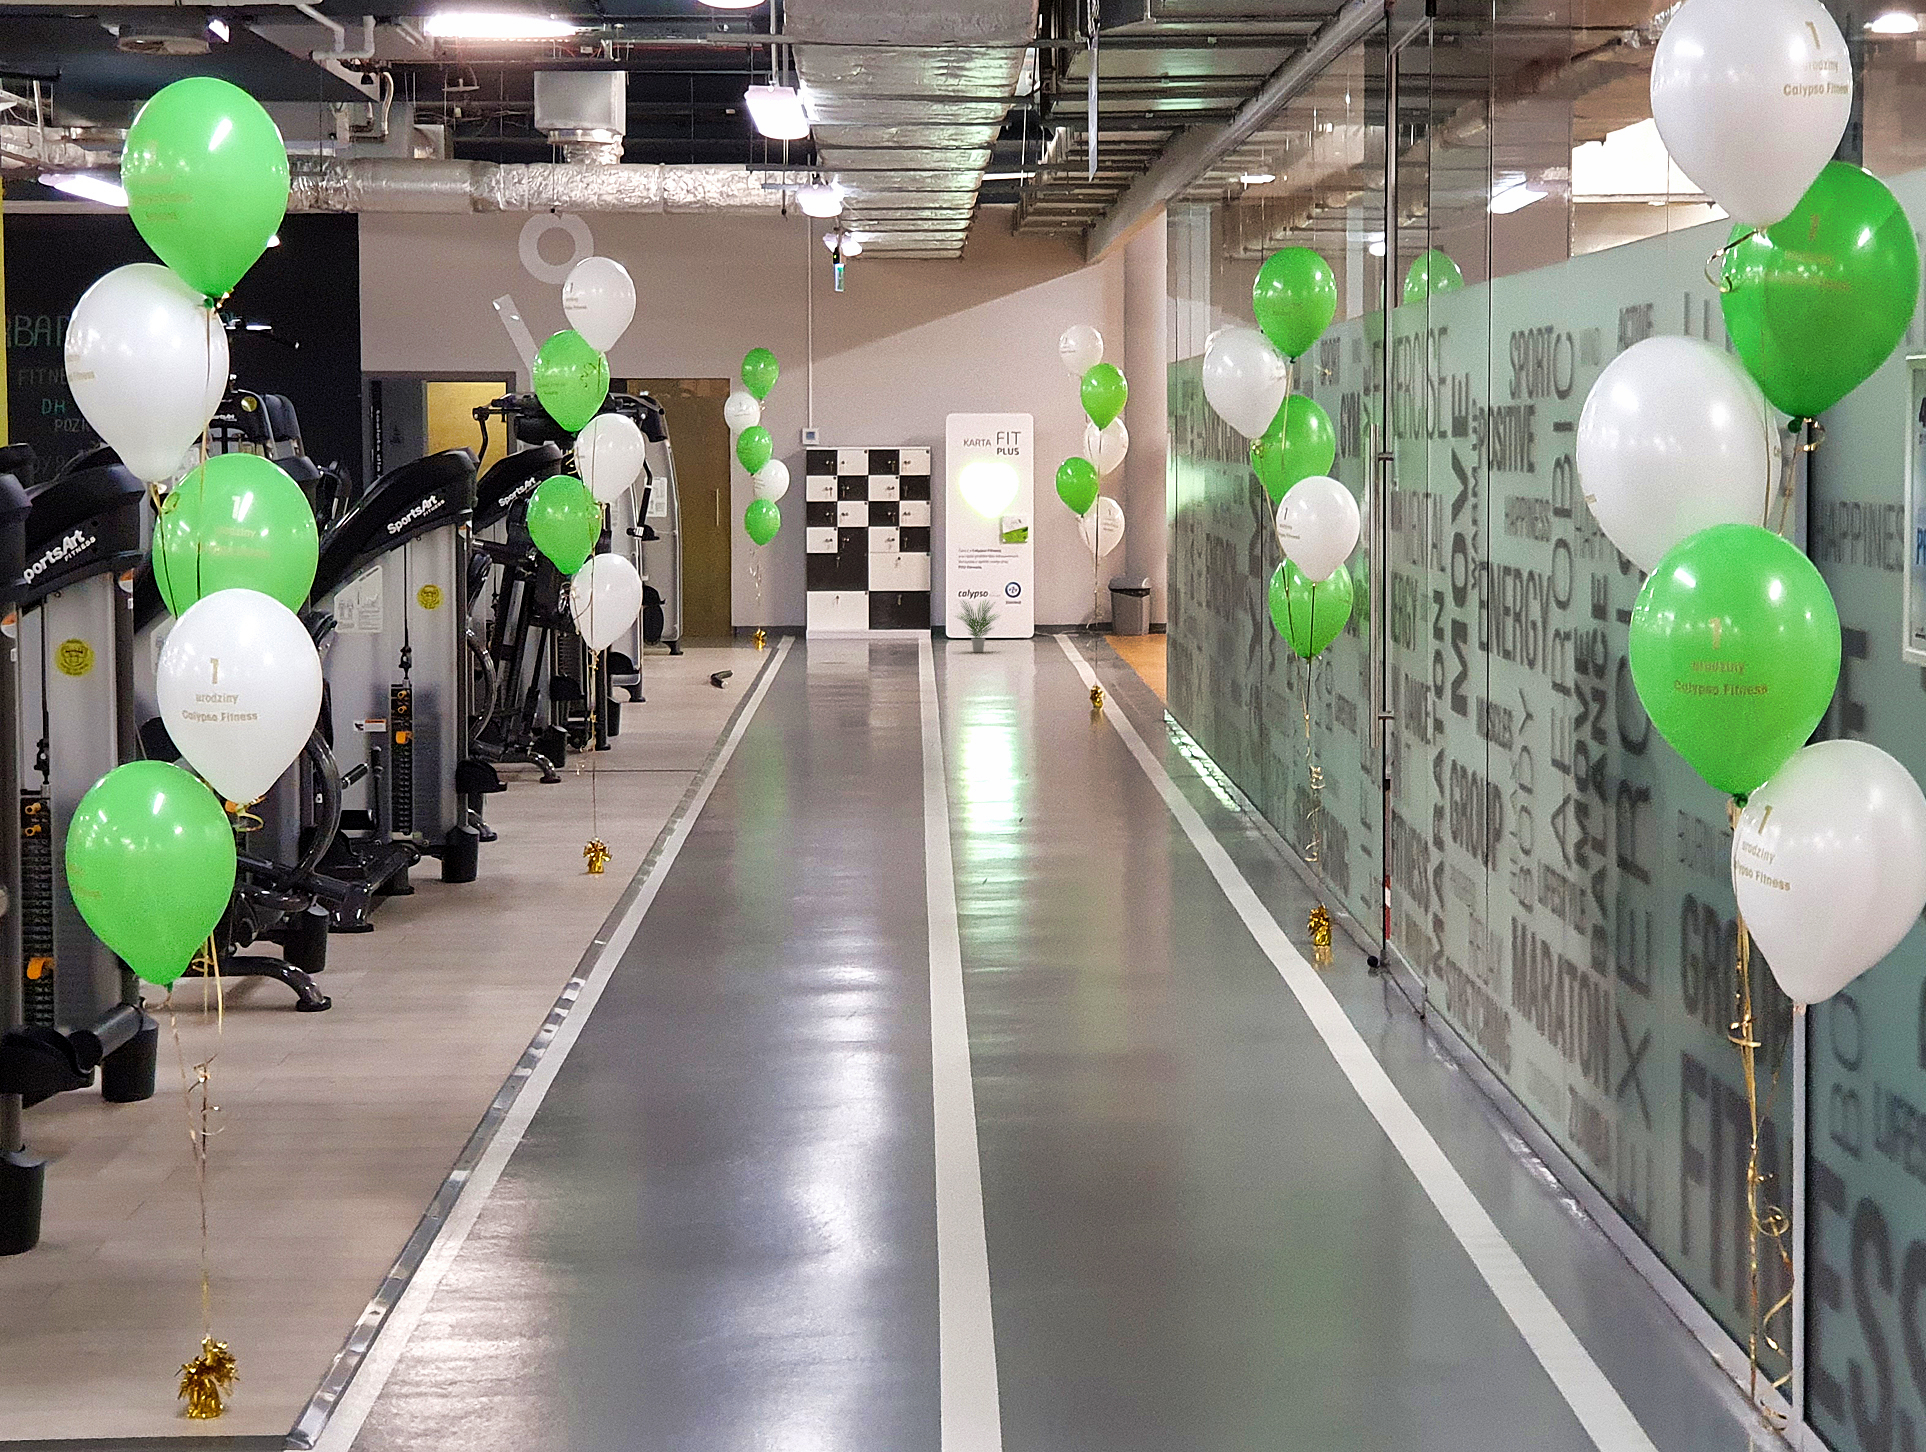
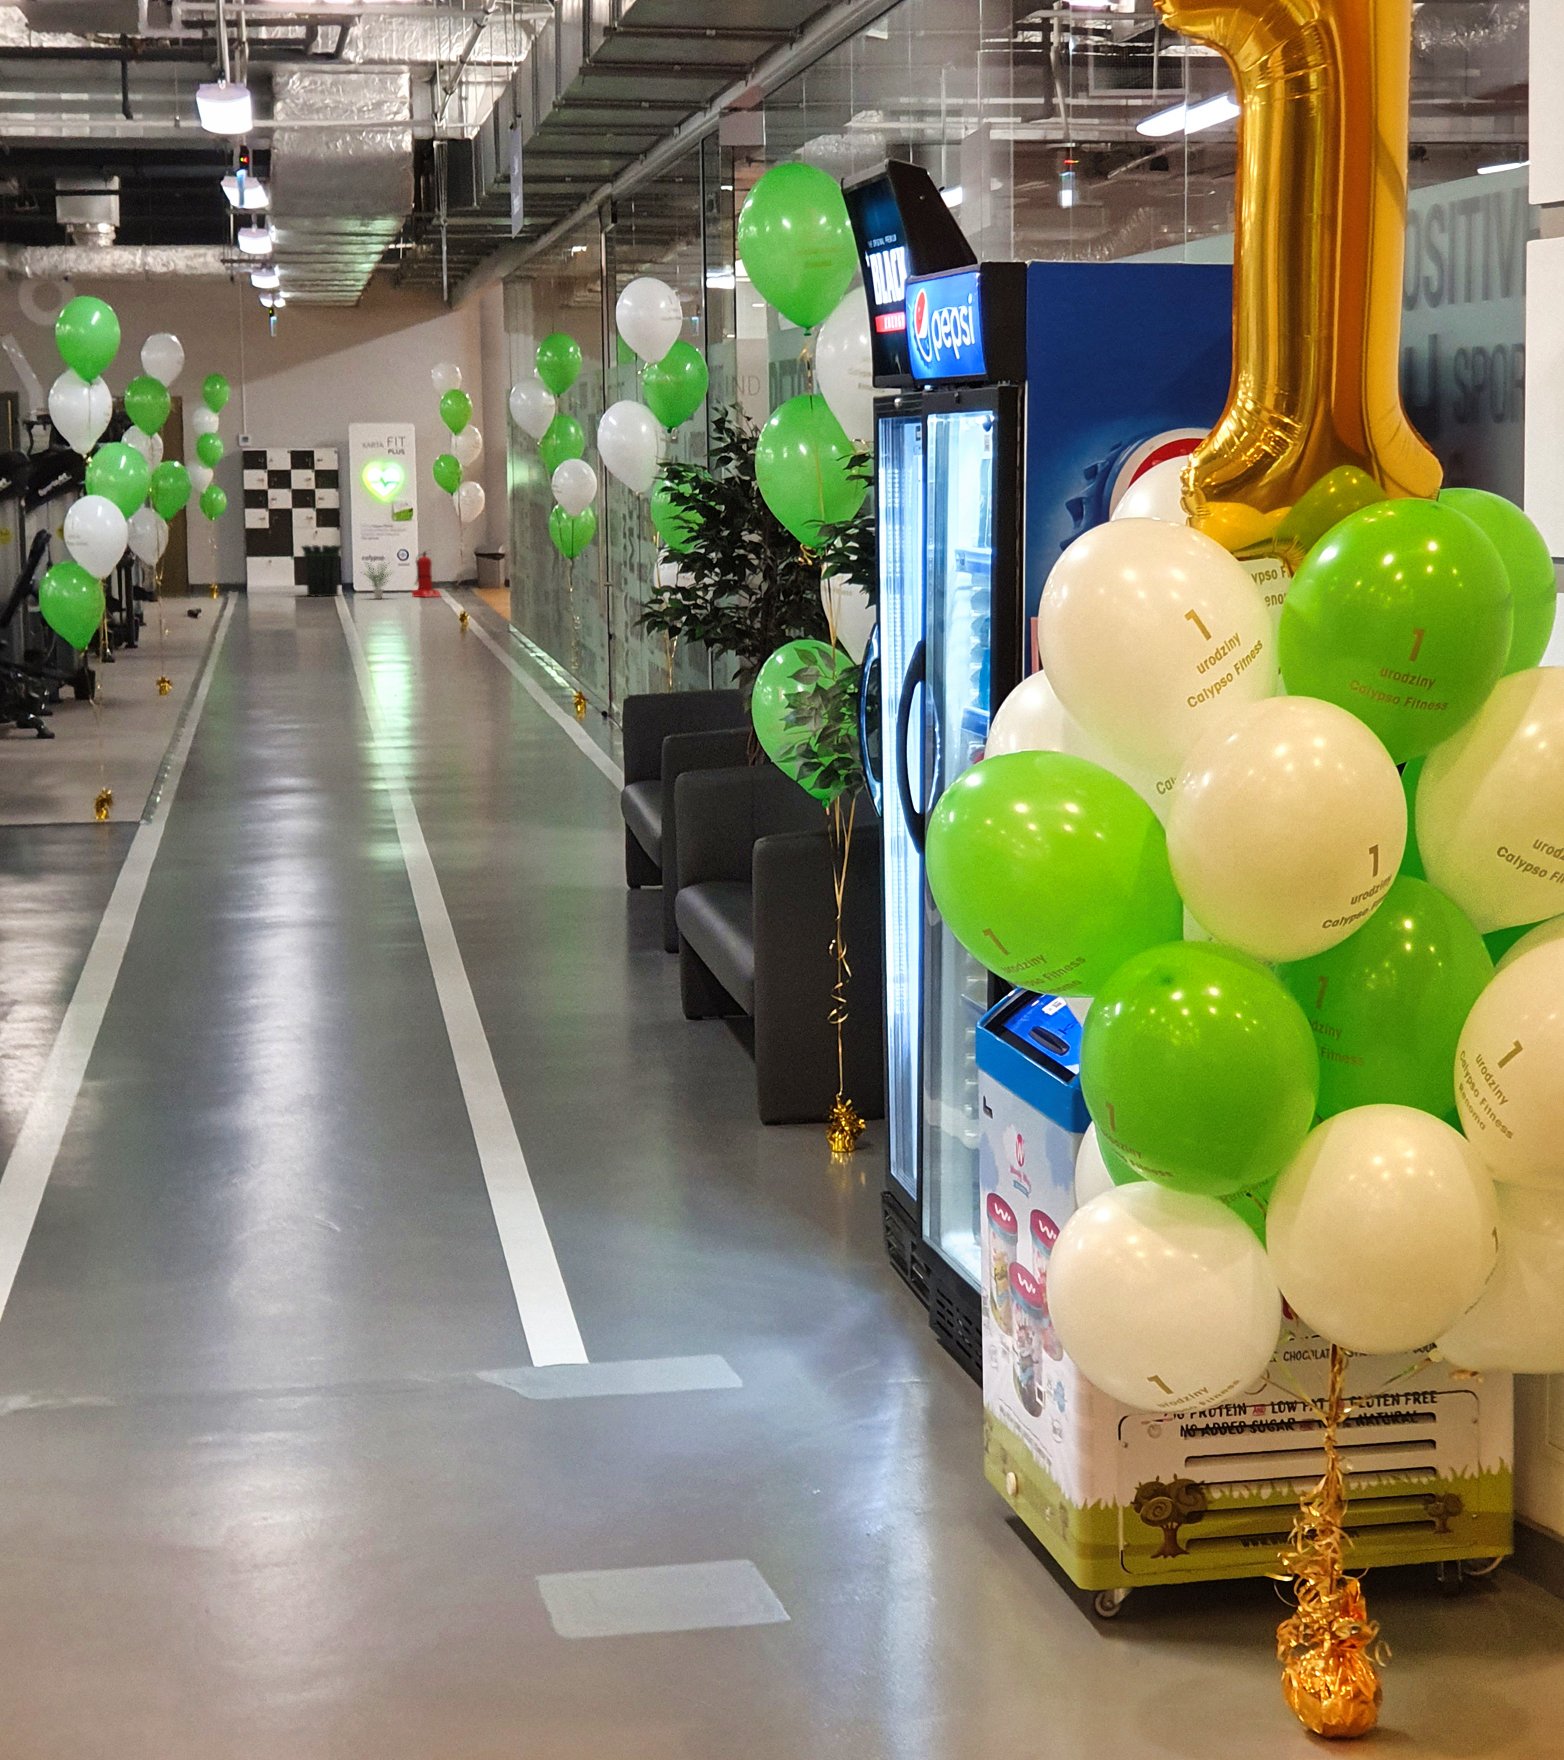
waste bin: none [878,576,932,647] -> present [302,545,341,596]
fire extinguisher: none [1024,585,1064,651] -> present [412,552,441,597]

